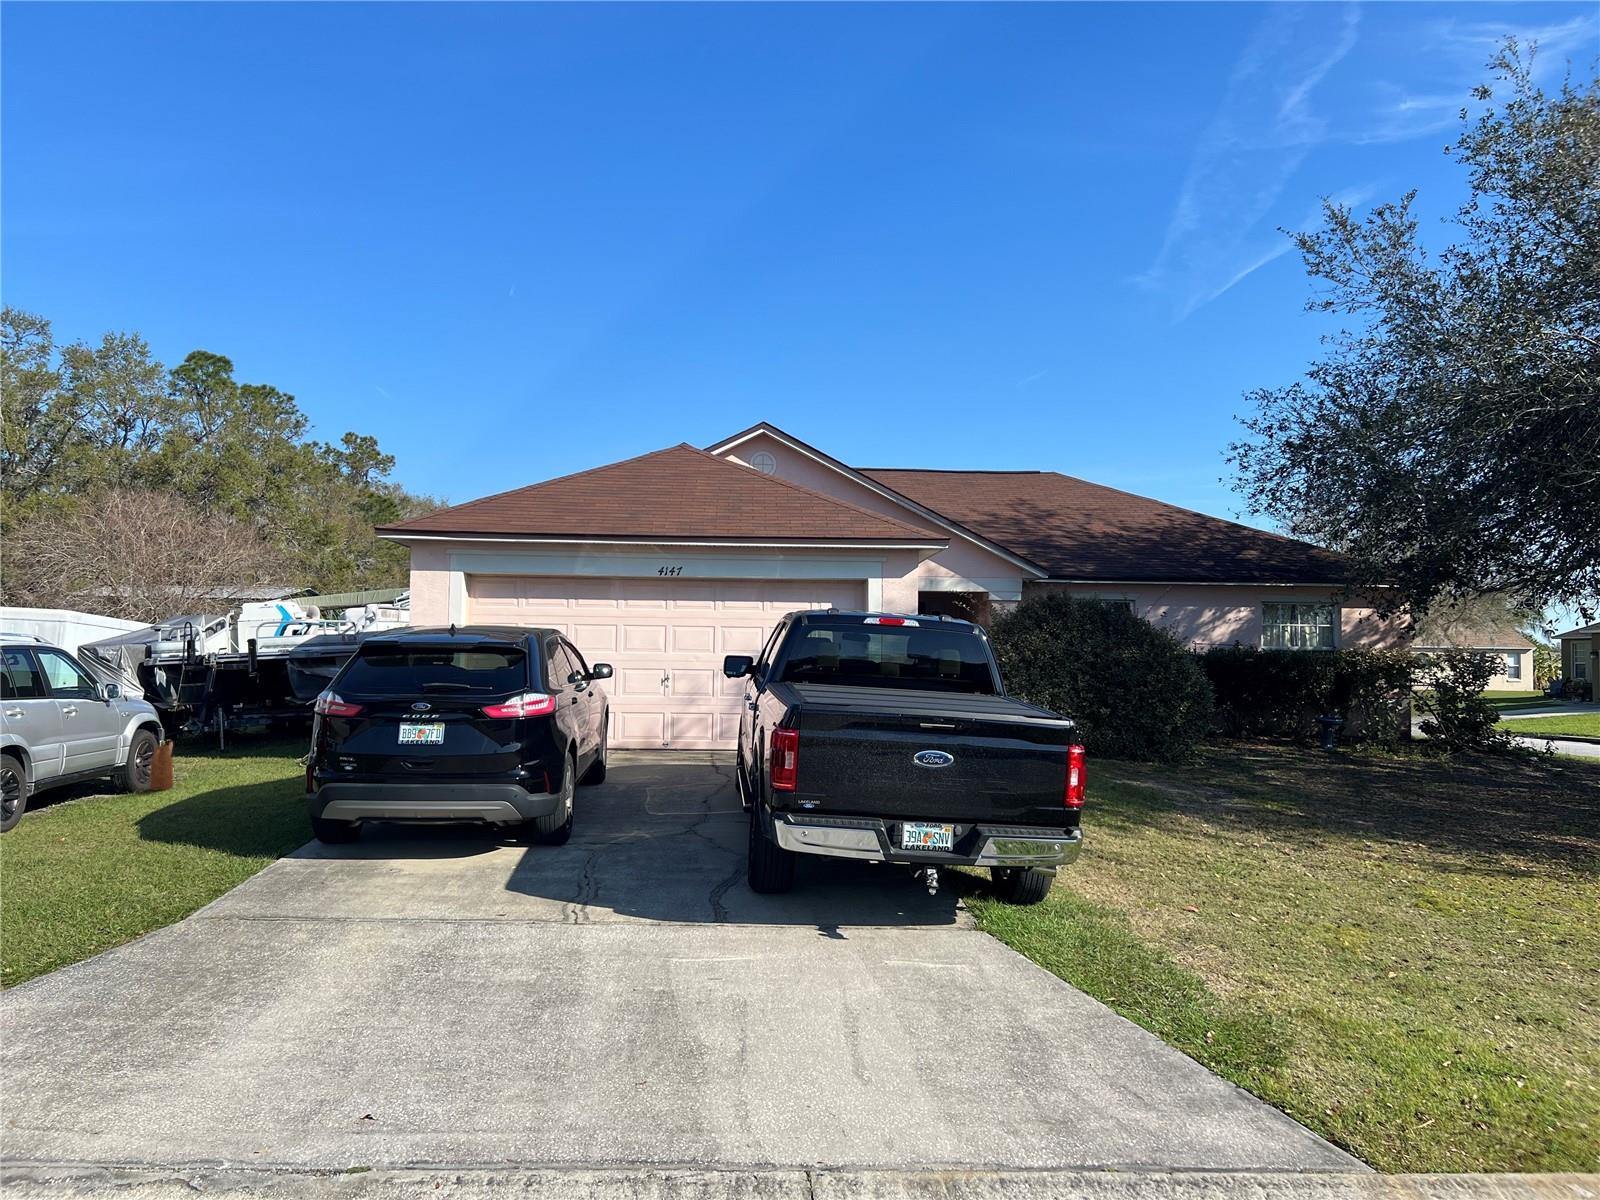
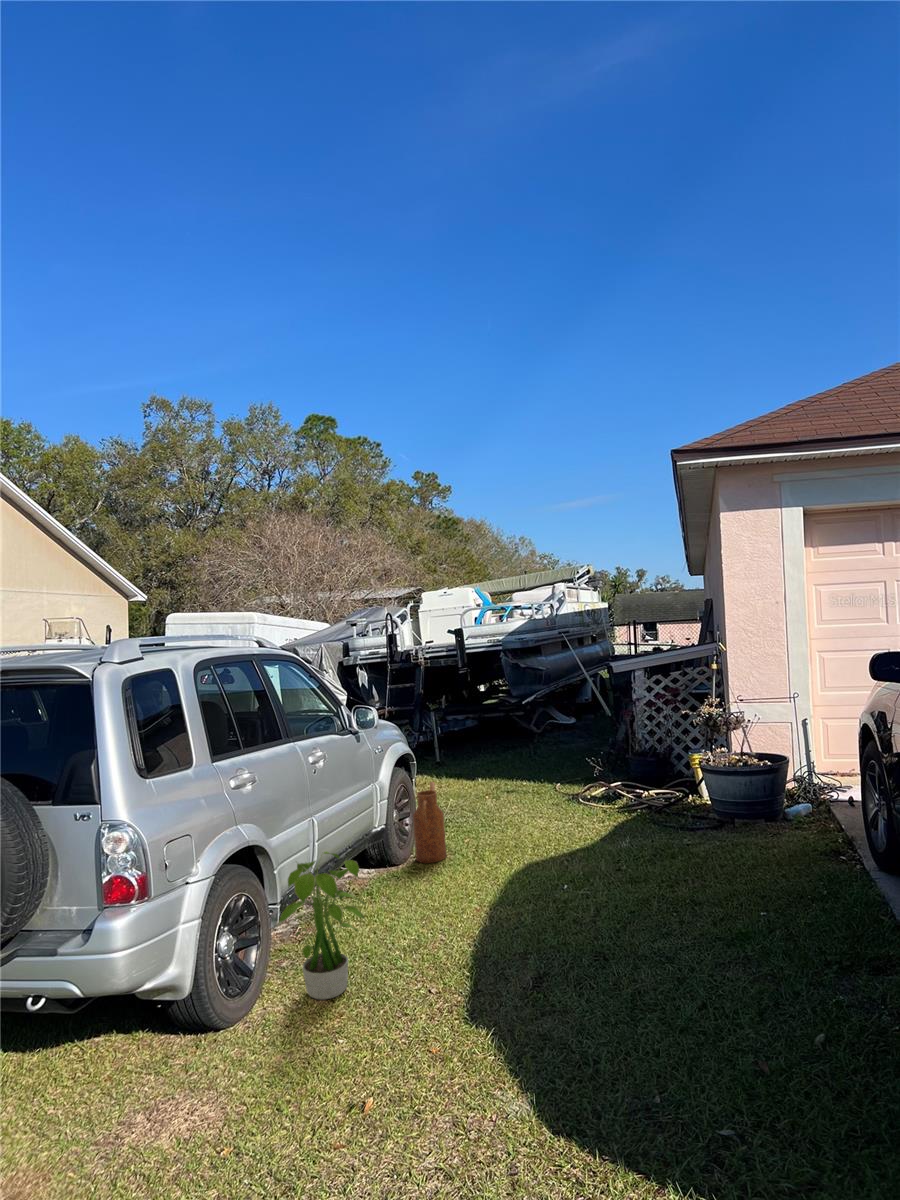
potted plant: none [28,753,86,825] -> present [278,851,364,1000]

